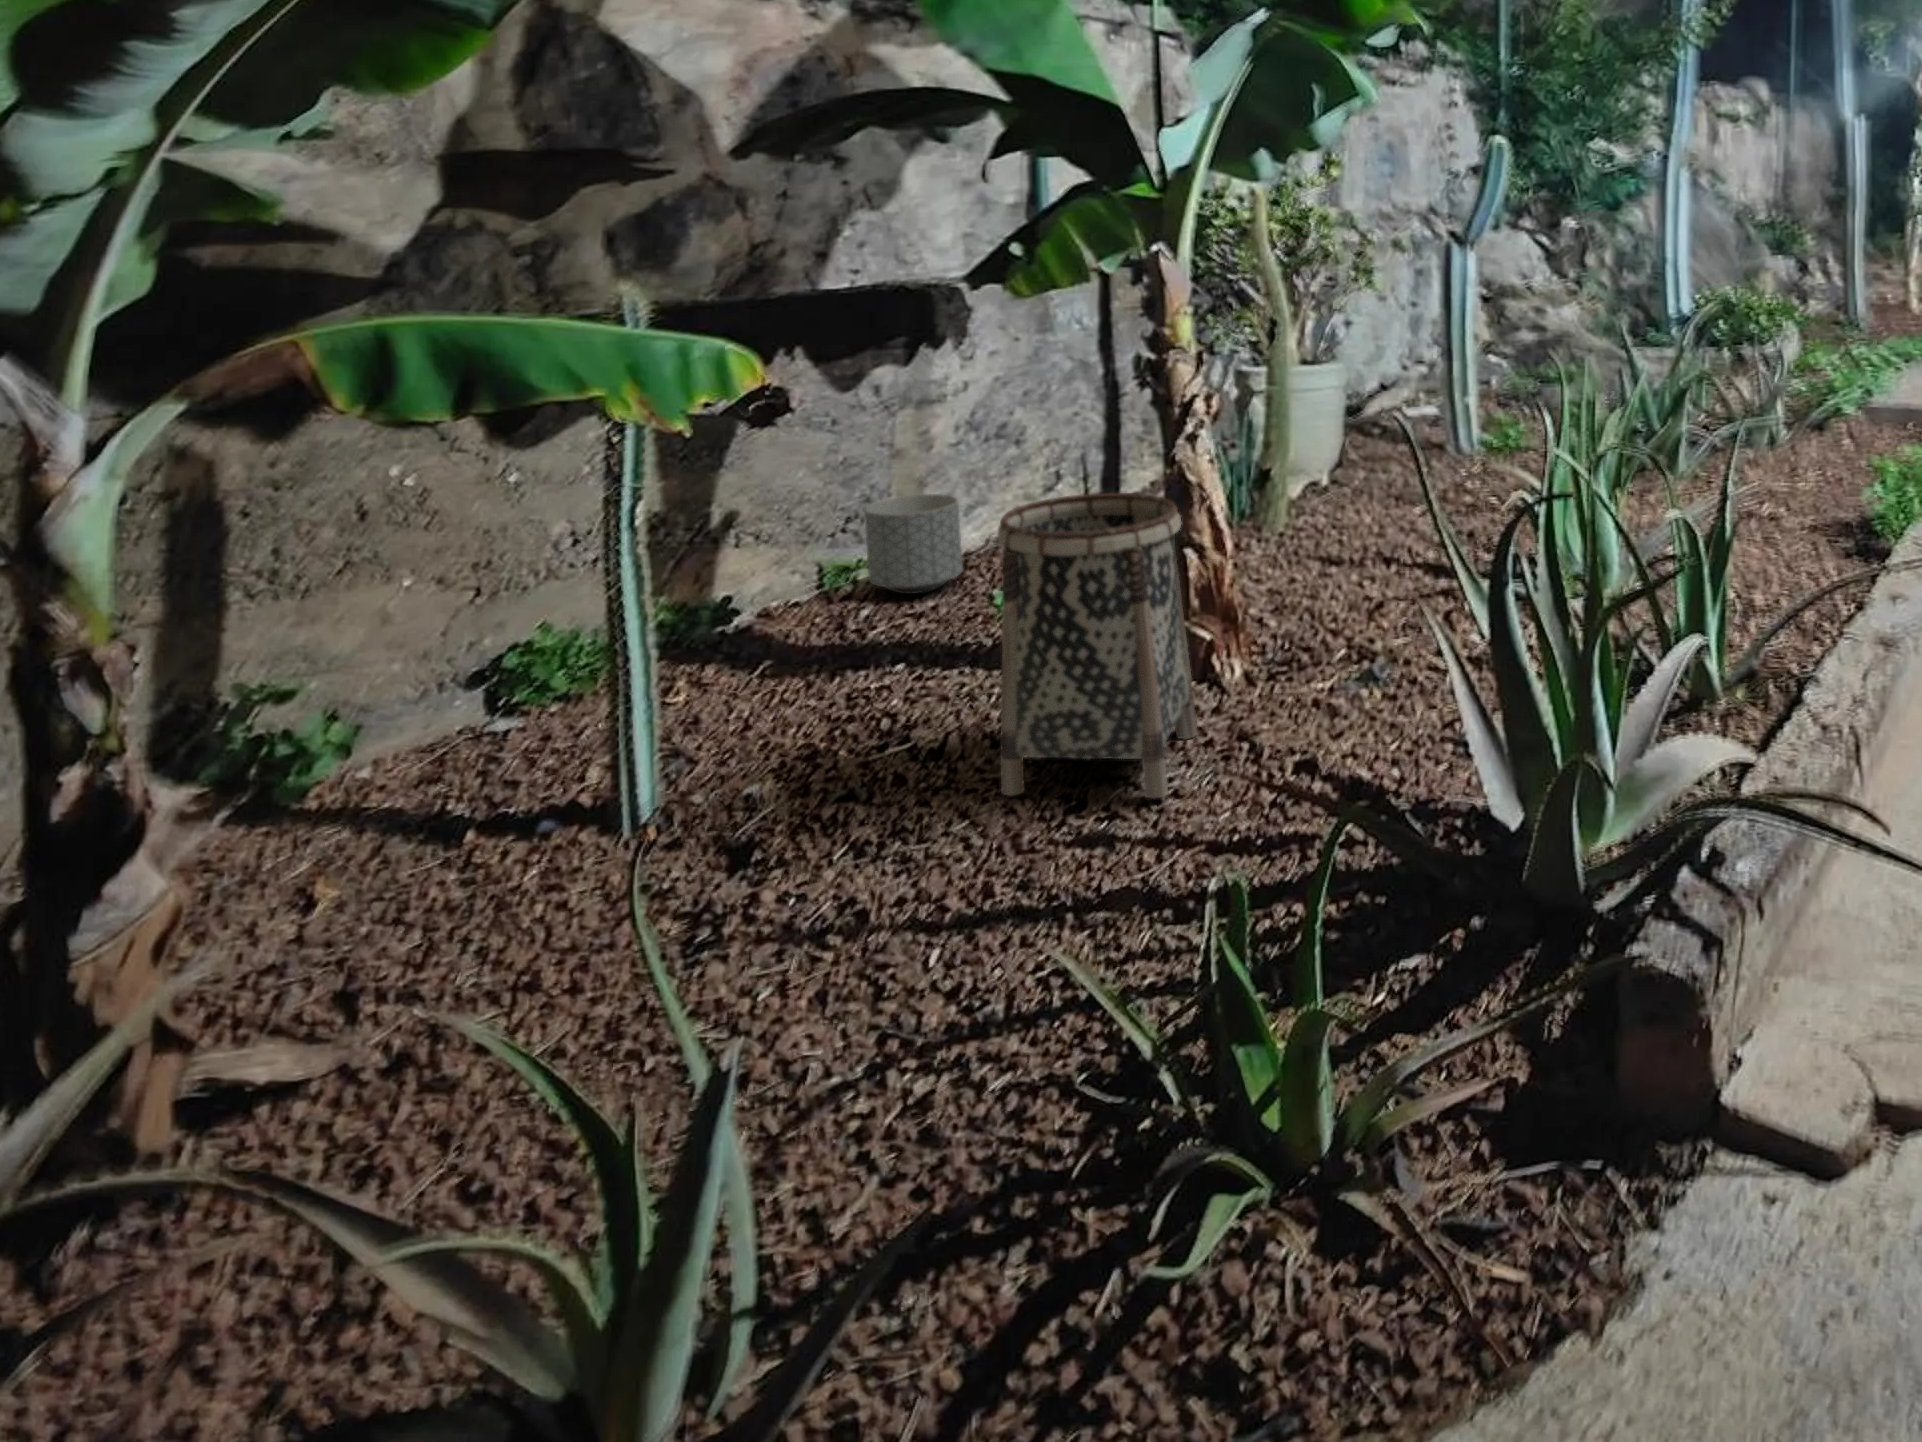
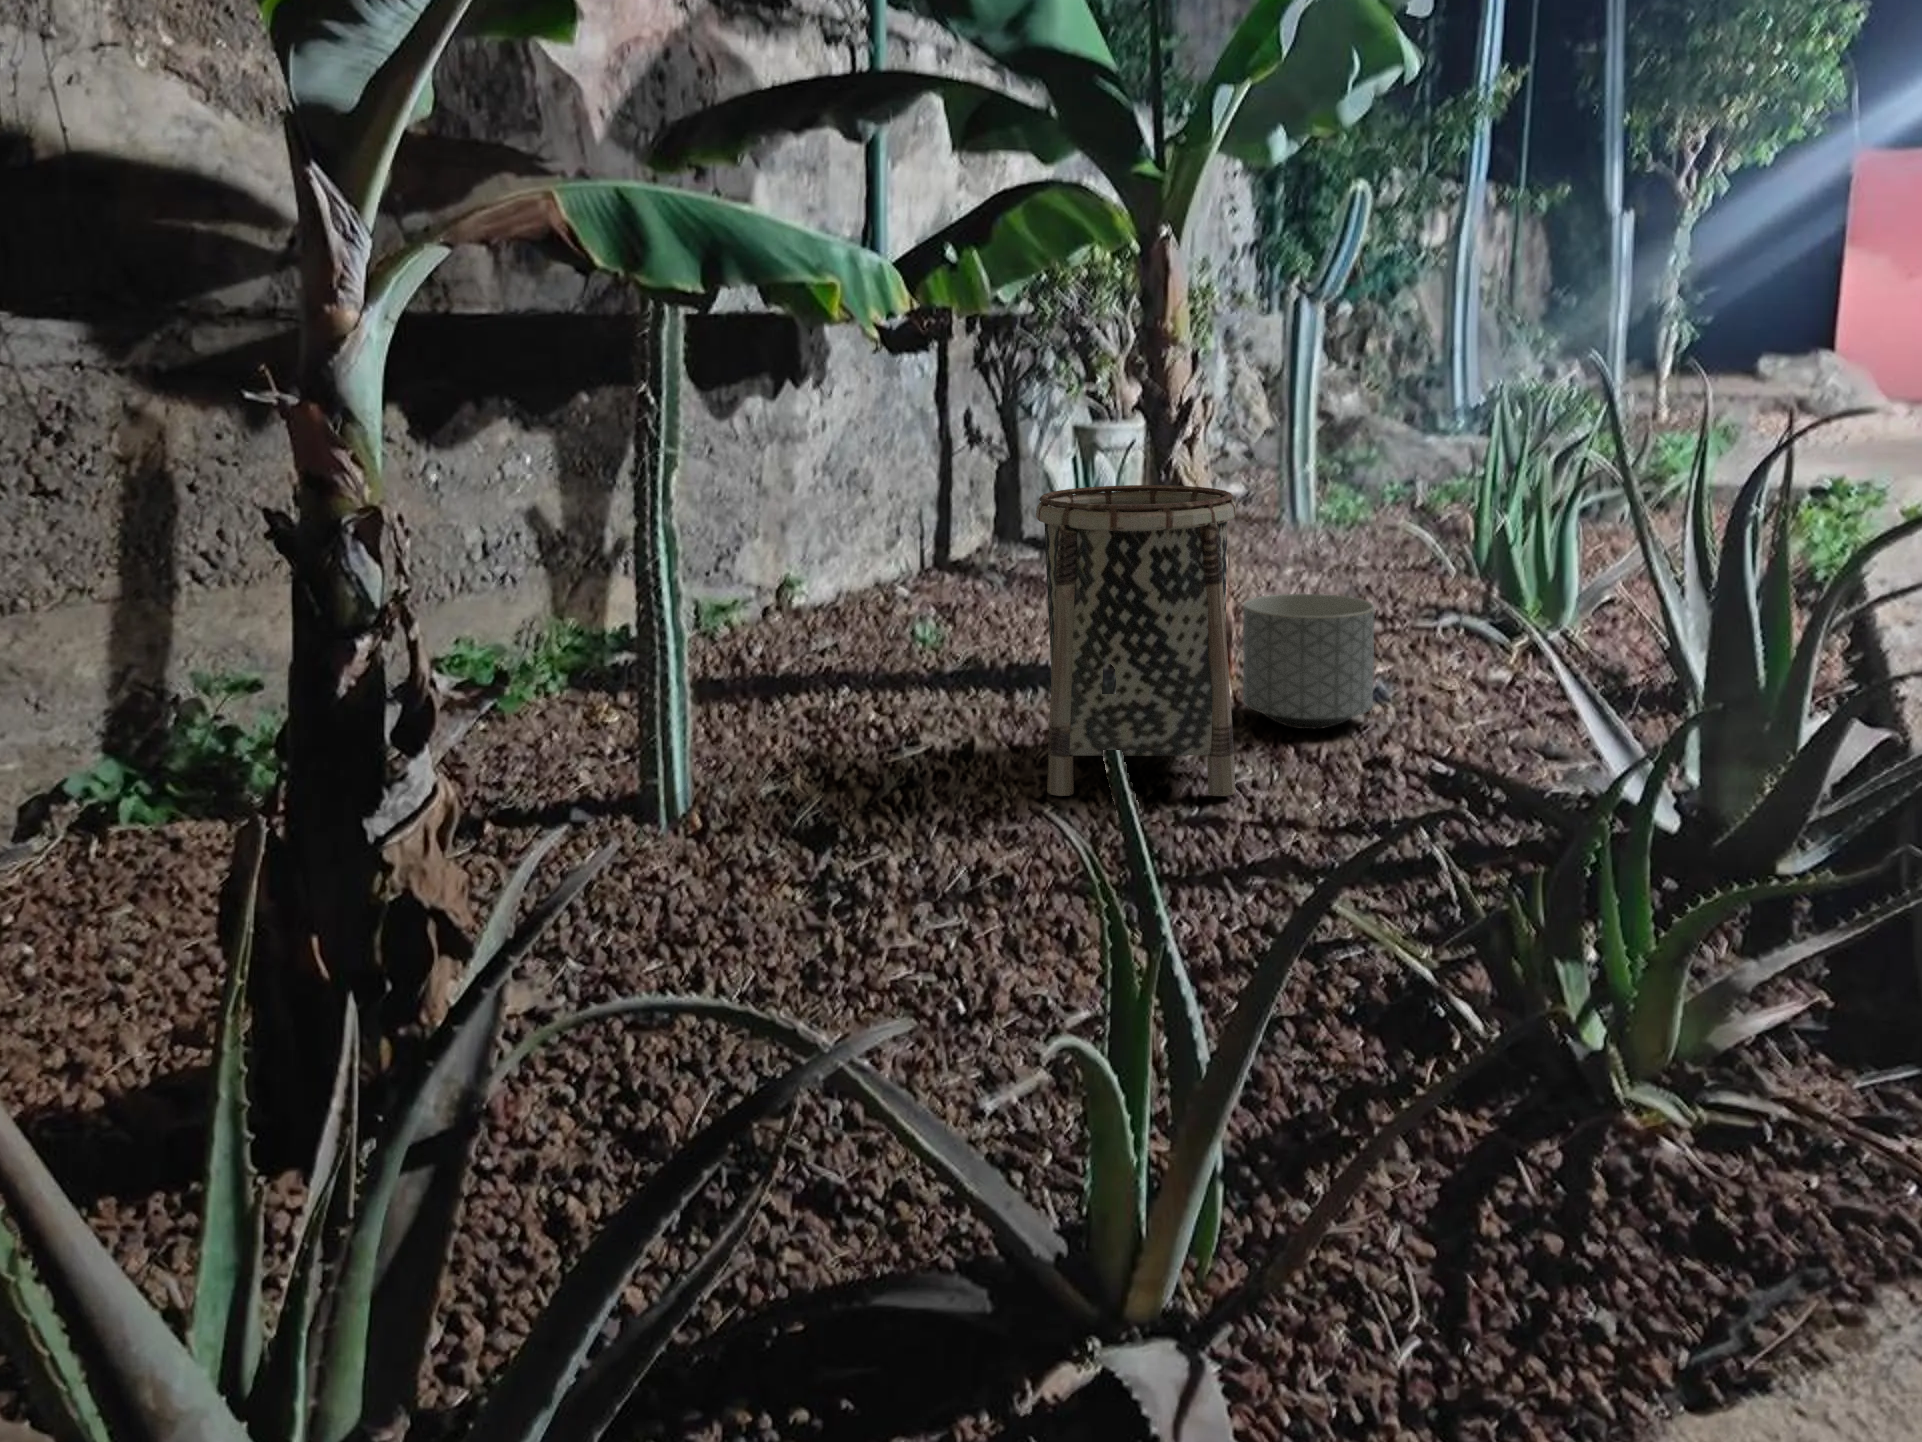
planter: present [864,494,963,594] -> present [1243,594,1375,729]

